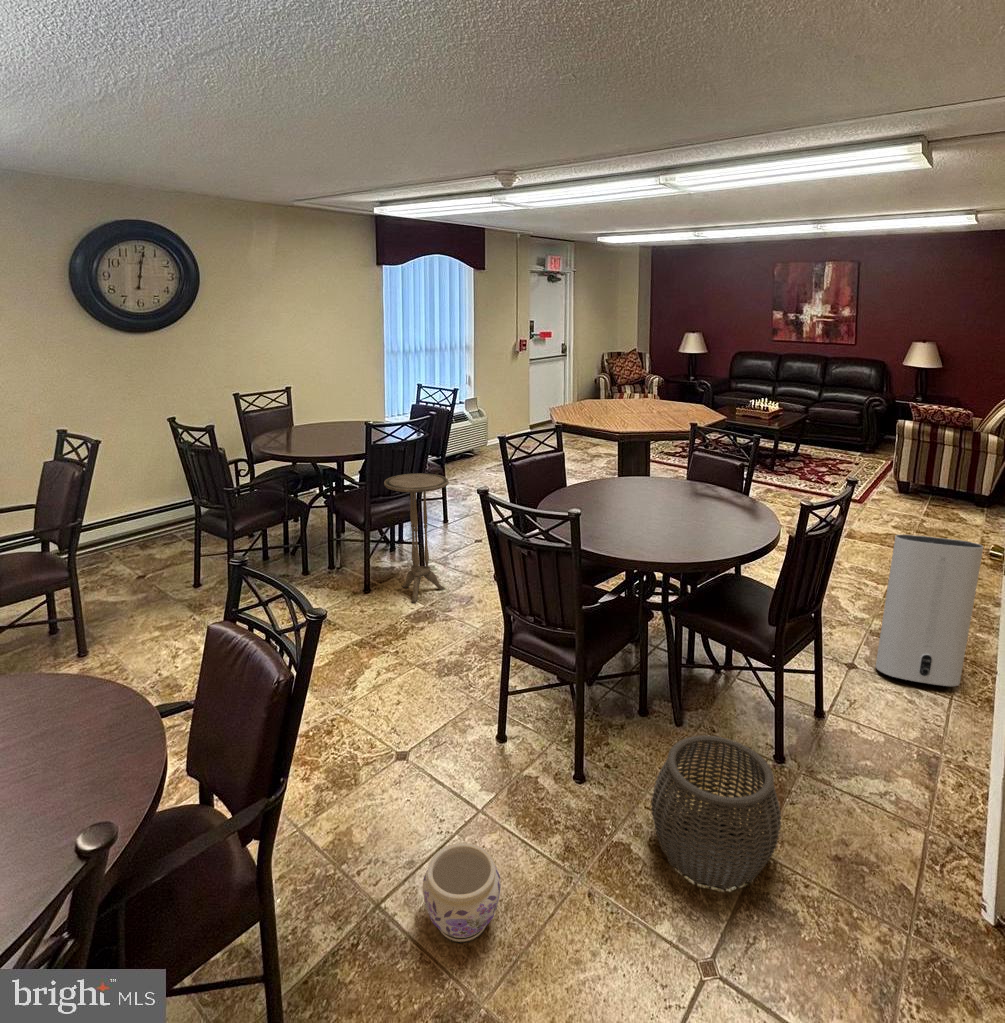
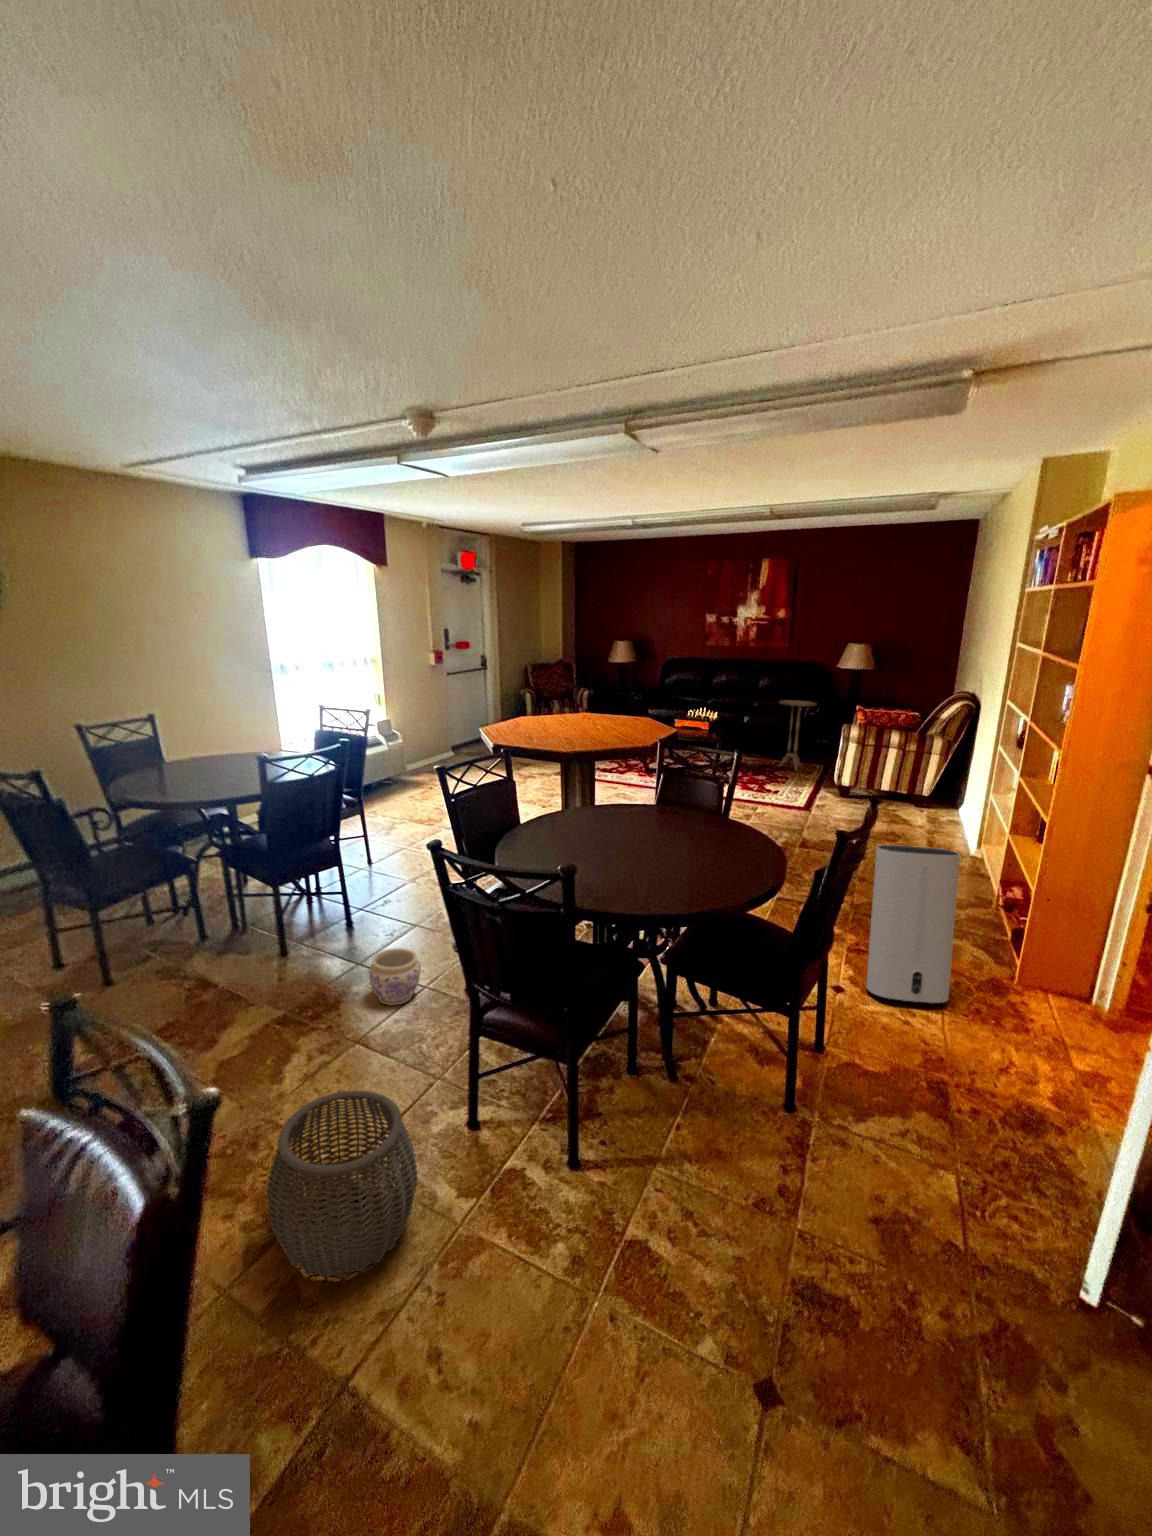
side table: present [384,473,449,603] -> present [778,700,816,771]
woven basket: present [651,735,781,889] -> present [266,1091,418,1278]
planter: present [423,843,501,943] -> present [369,948,421,1006]

